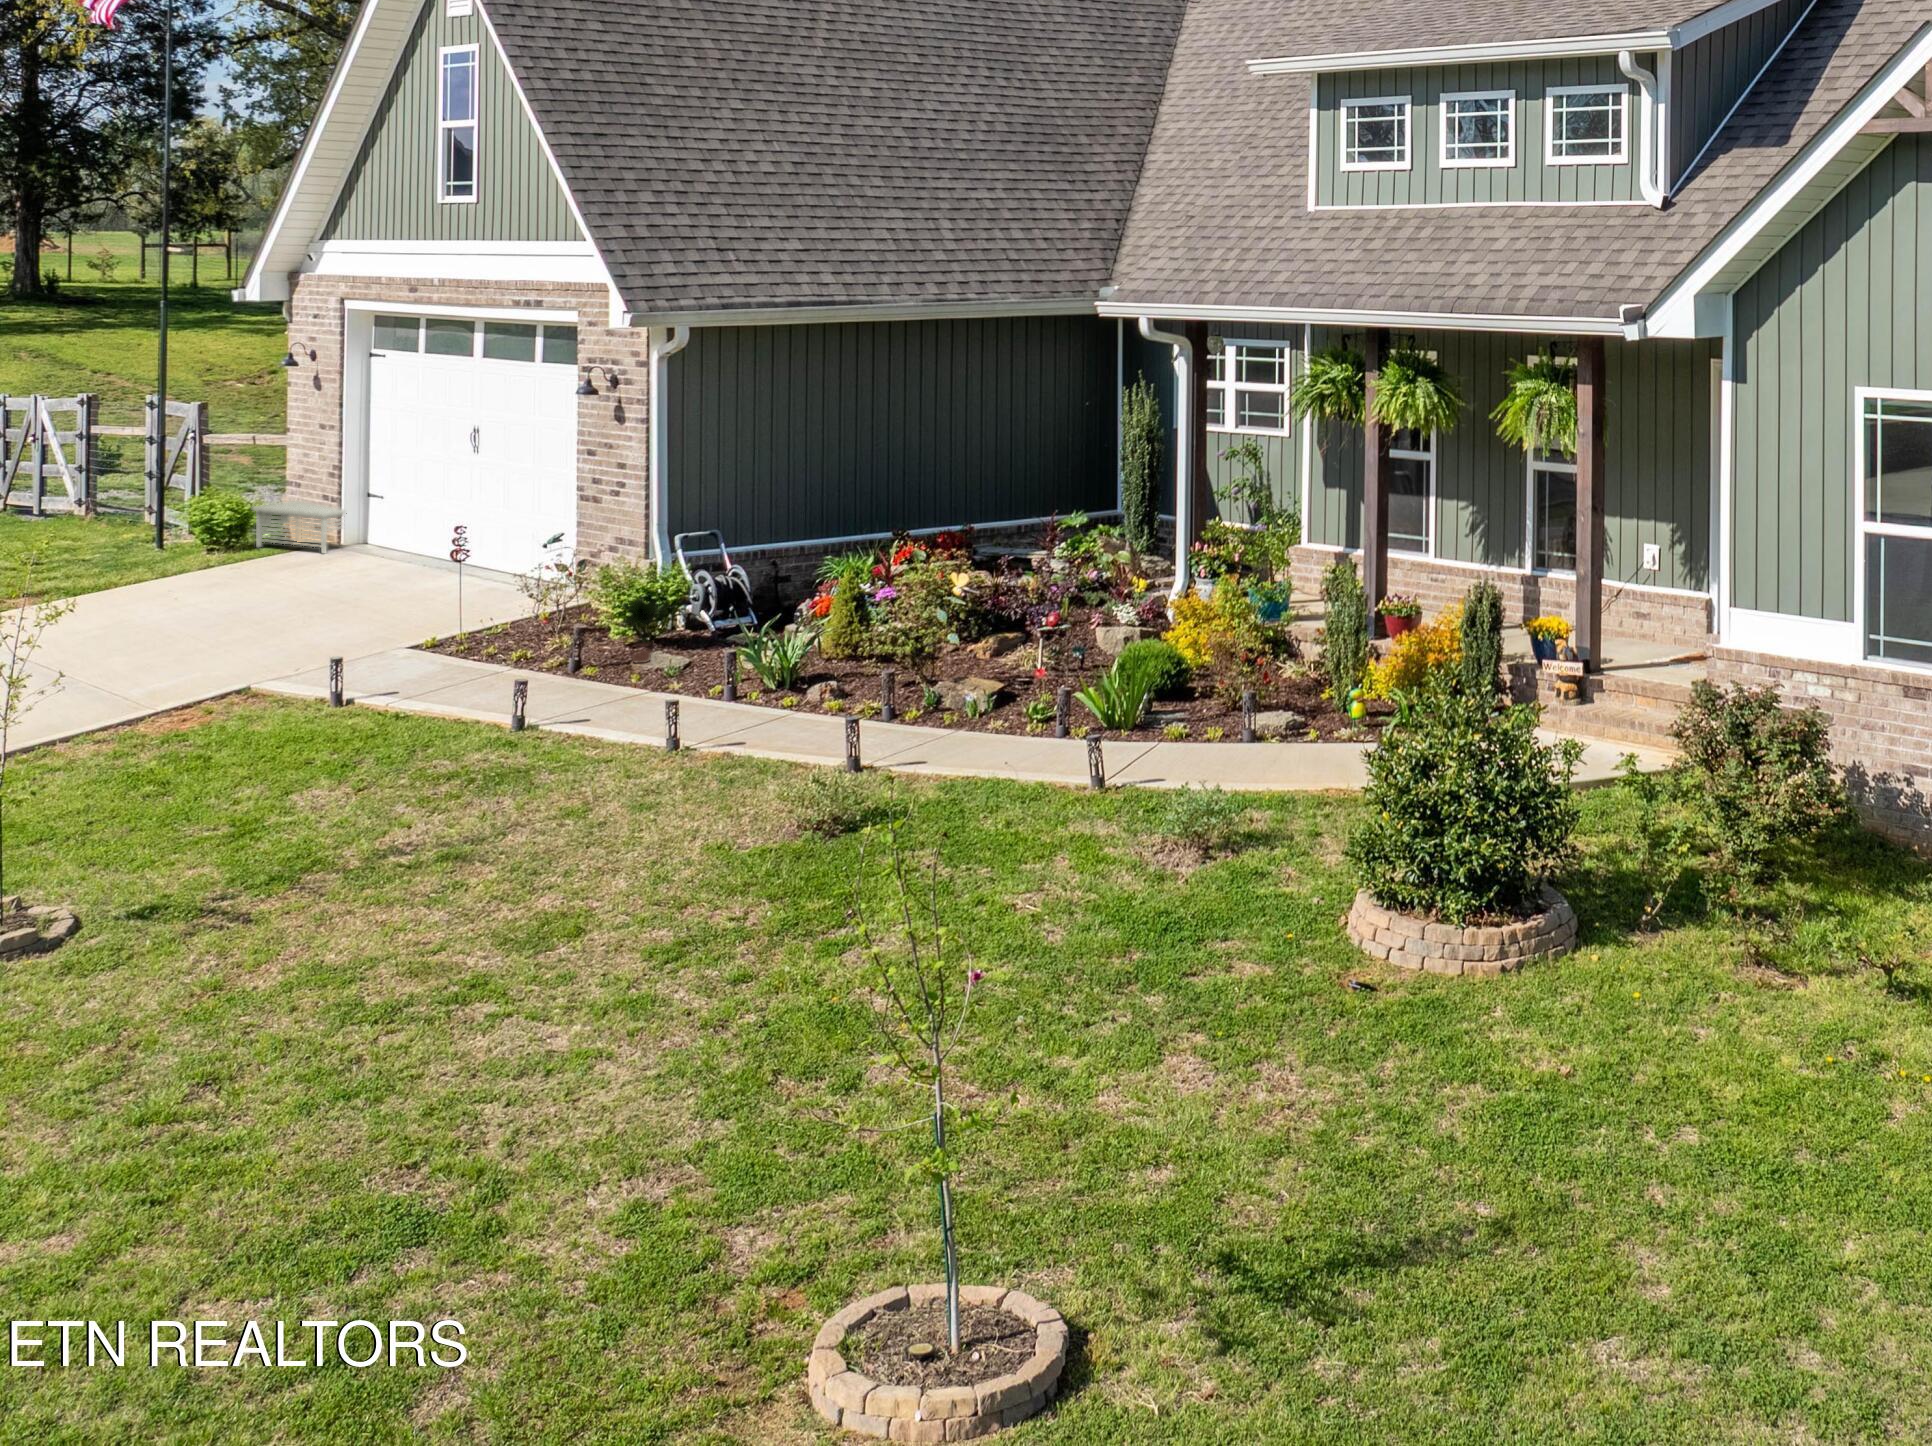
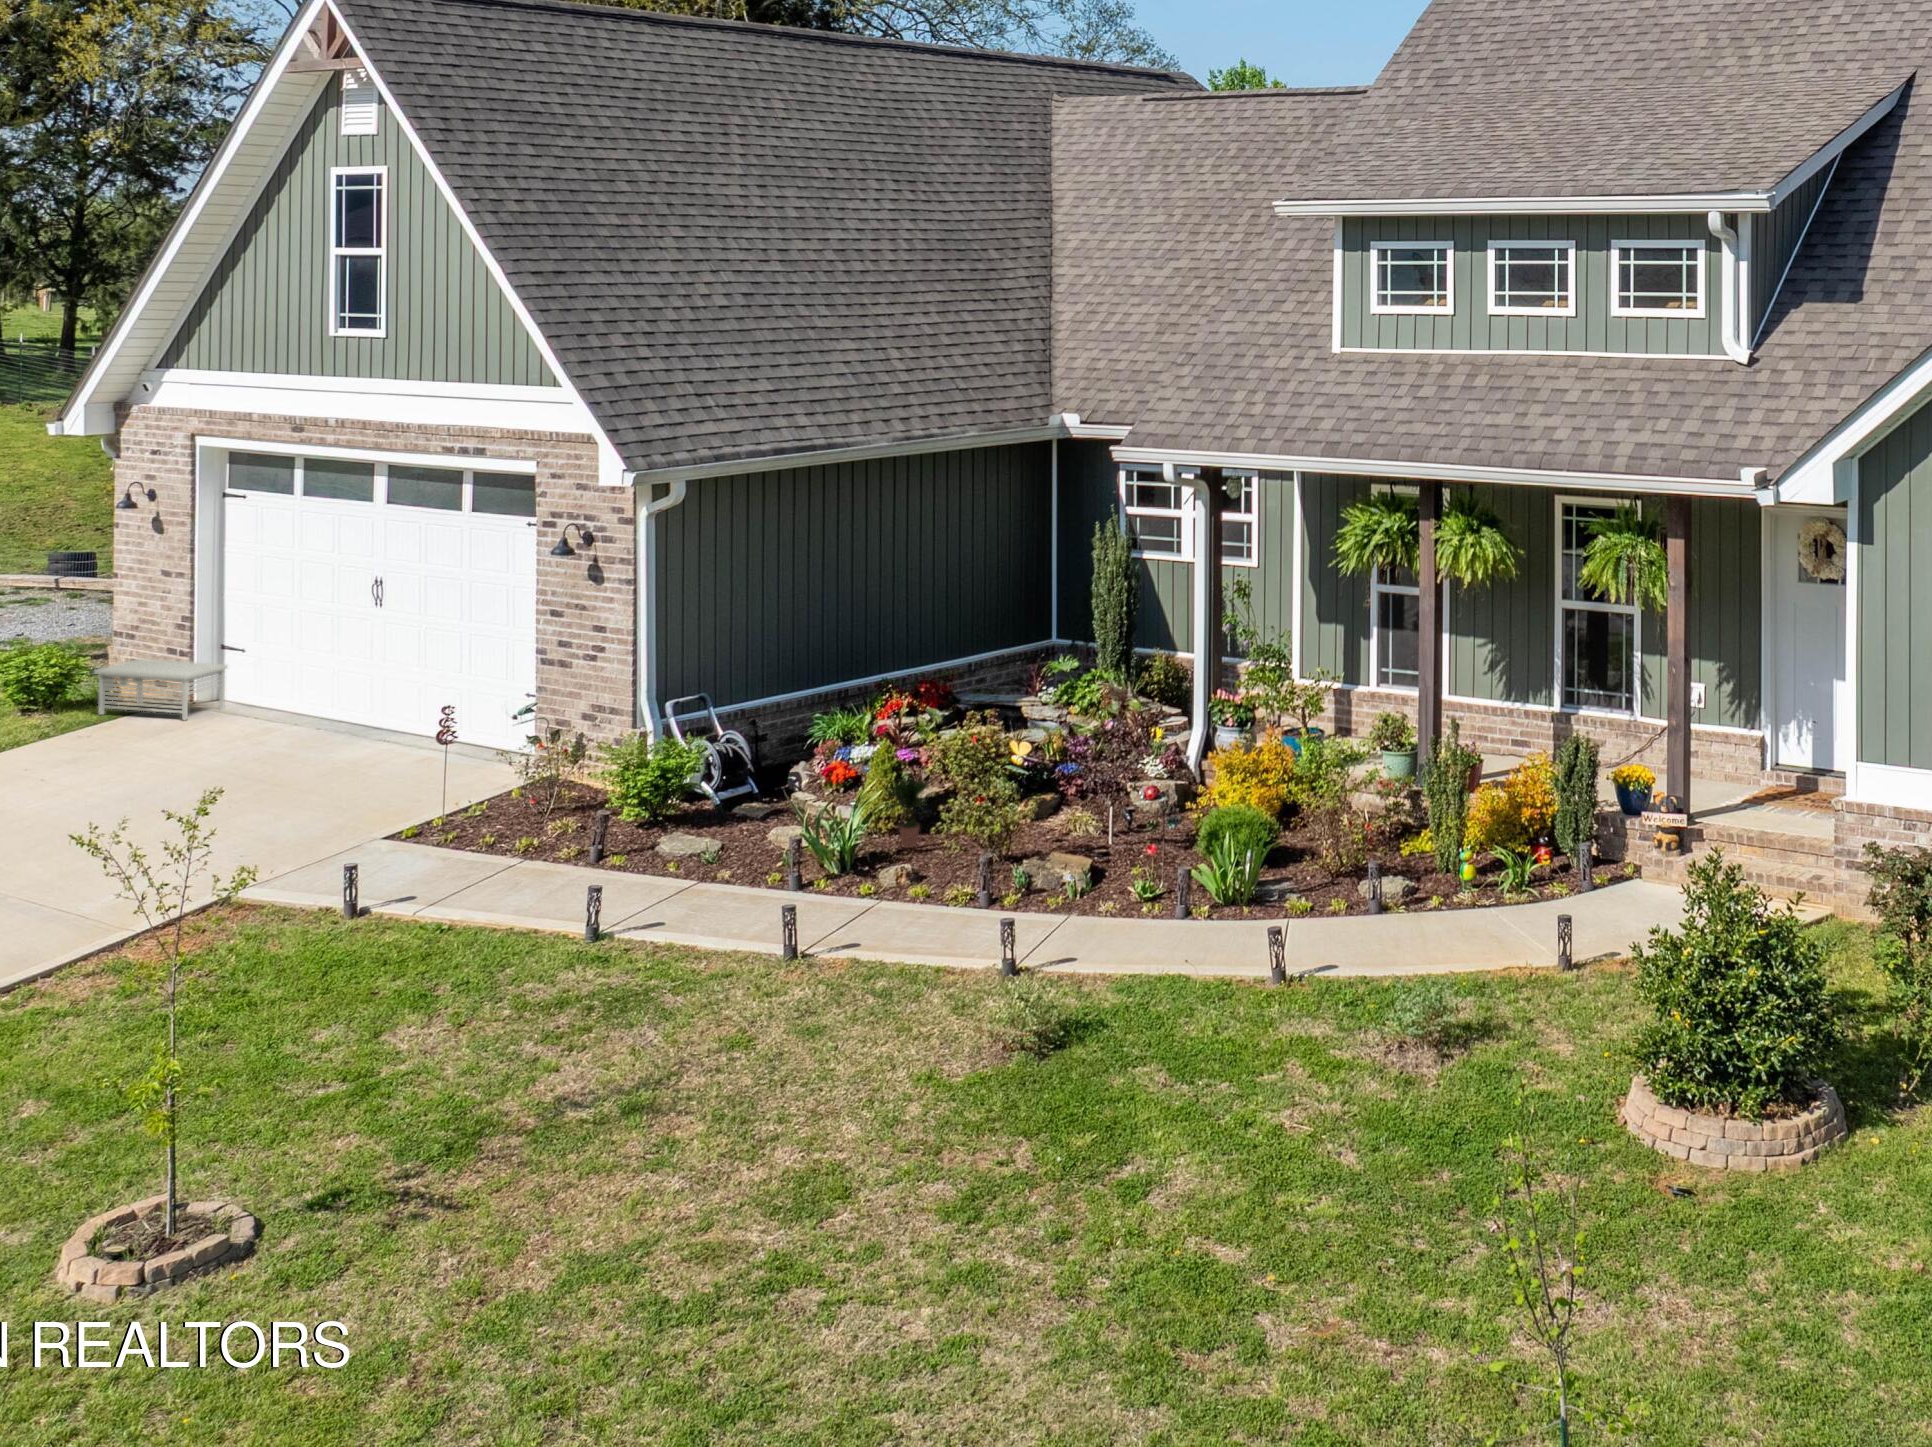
potted plant: present [621,597,667,663] -> present [884,777,929,848]

